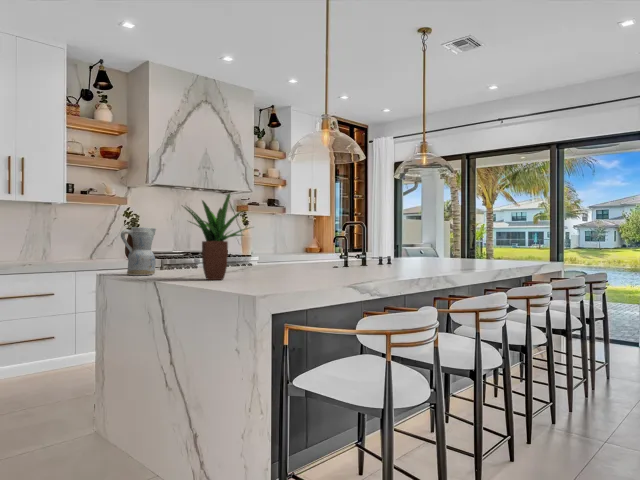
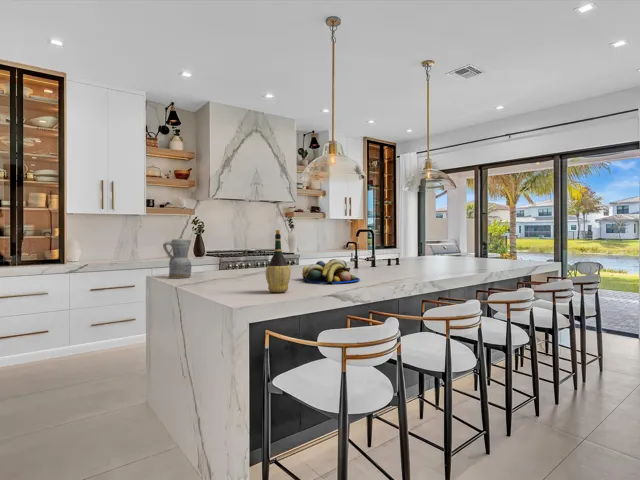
potted plant: present [184,193,249,280] -> none [201,212,262,285]
wine bottle: none [272,211,301,284] -> present [266,230,291,292]
fruit bowl: none [297,251,366,278] -> present [302,259,360,284]

